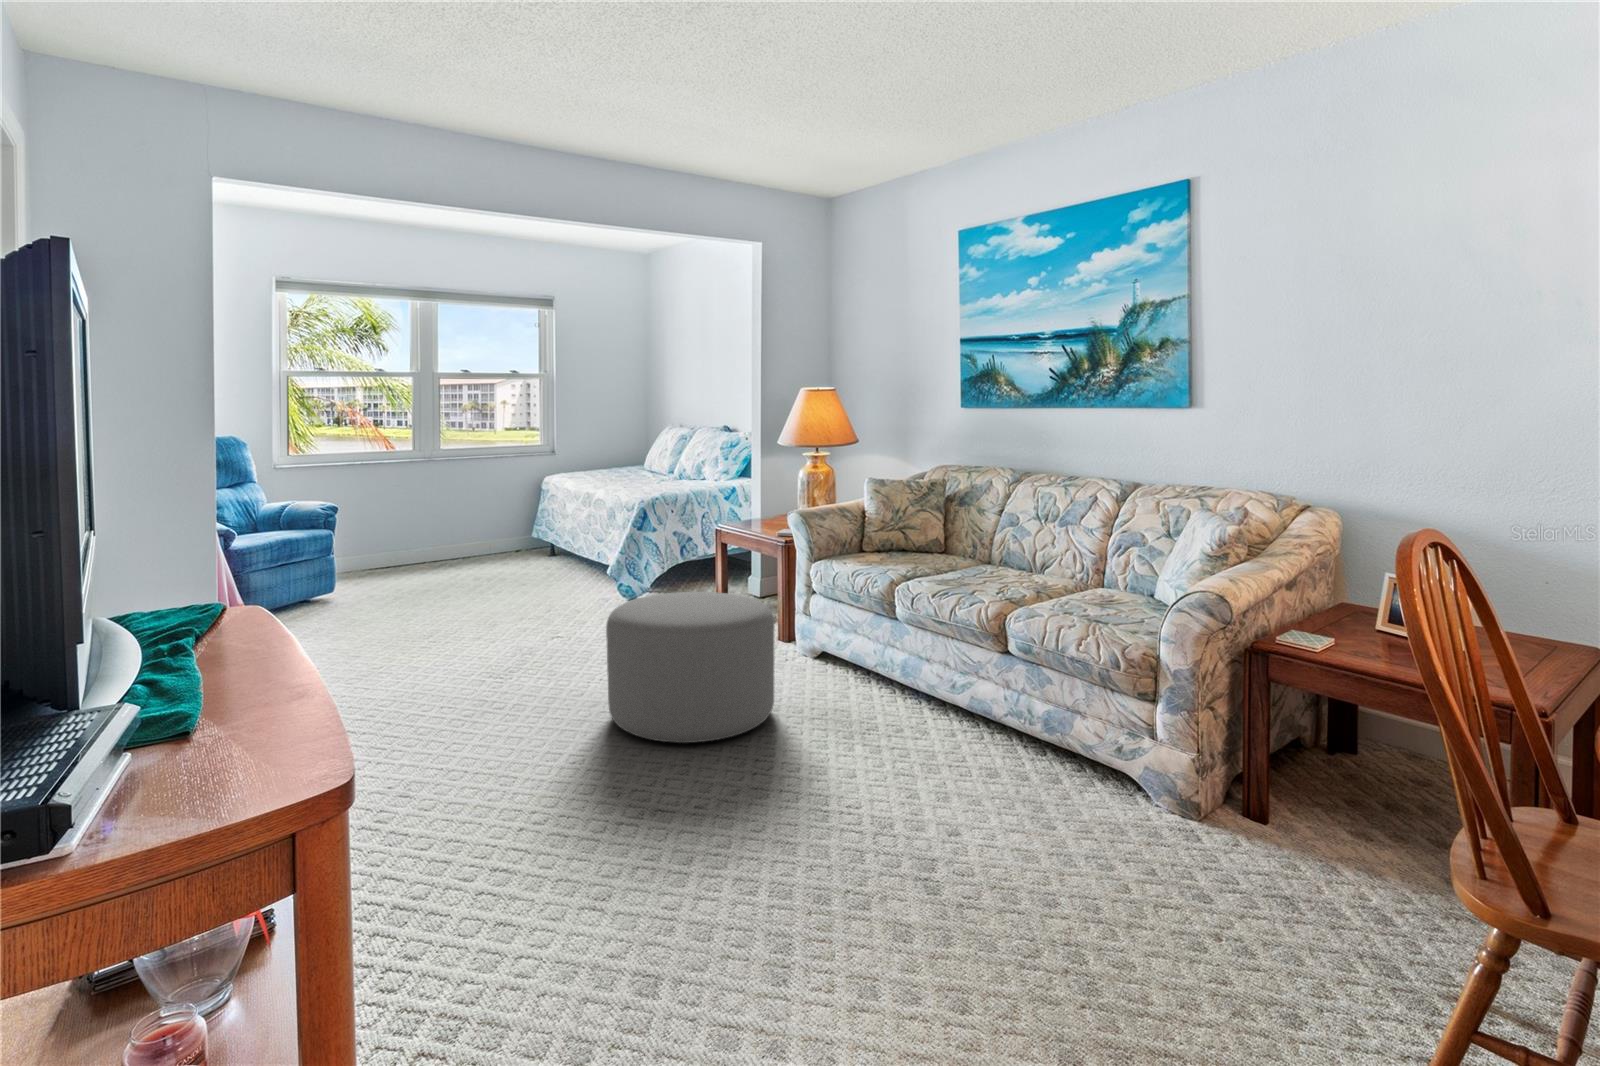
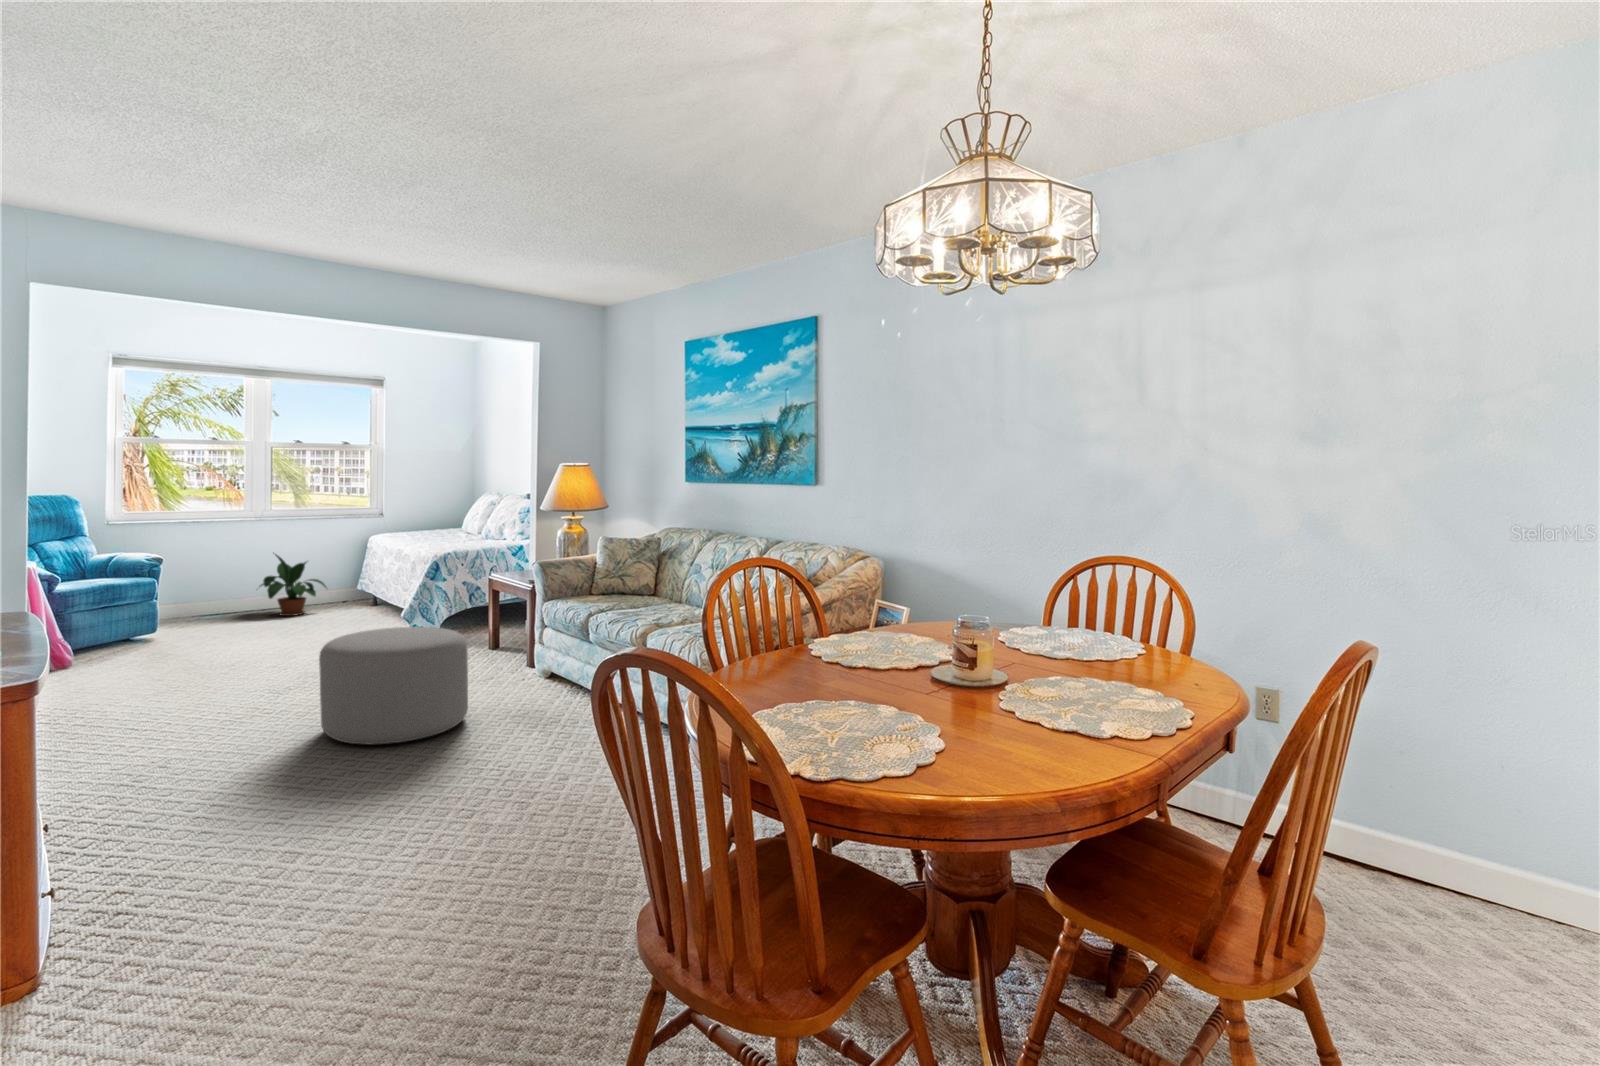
potted plant: none [421,500,497,573] -> present [260,553,326,616]

